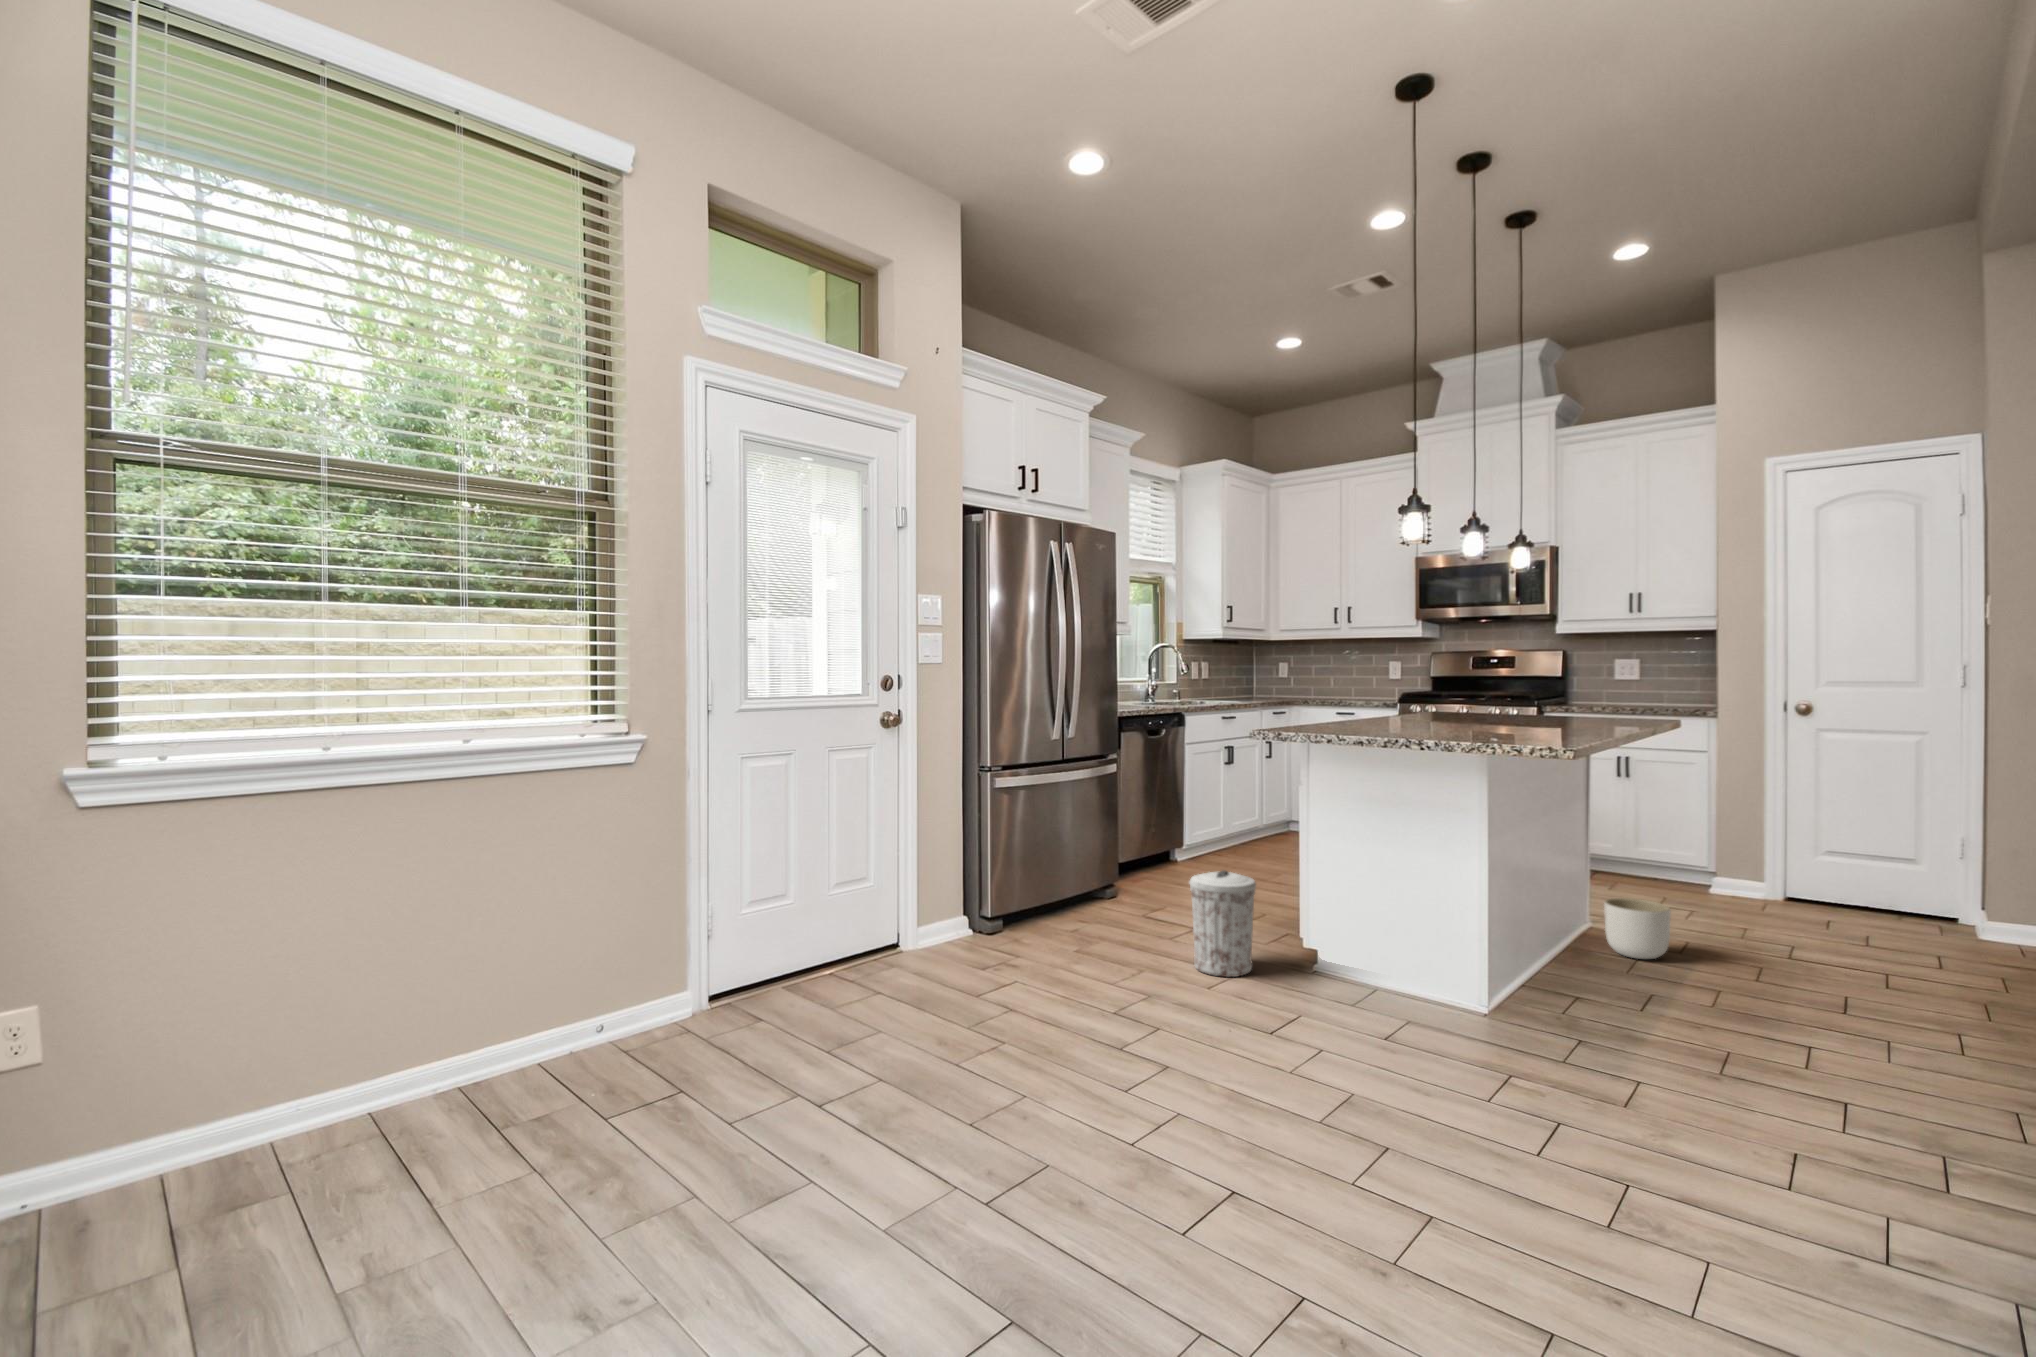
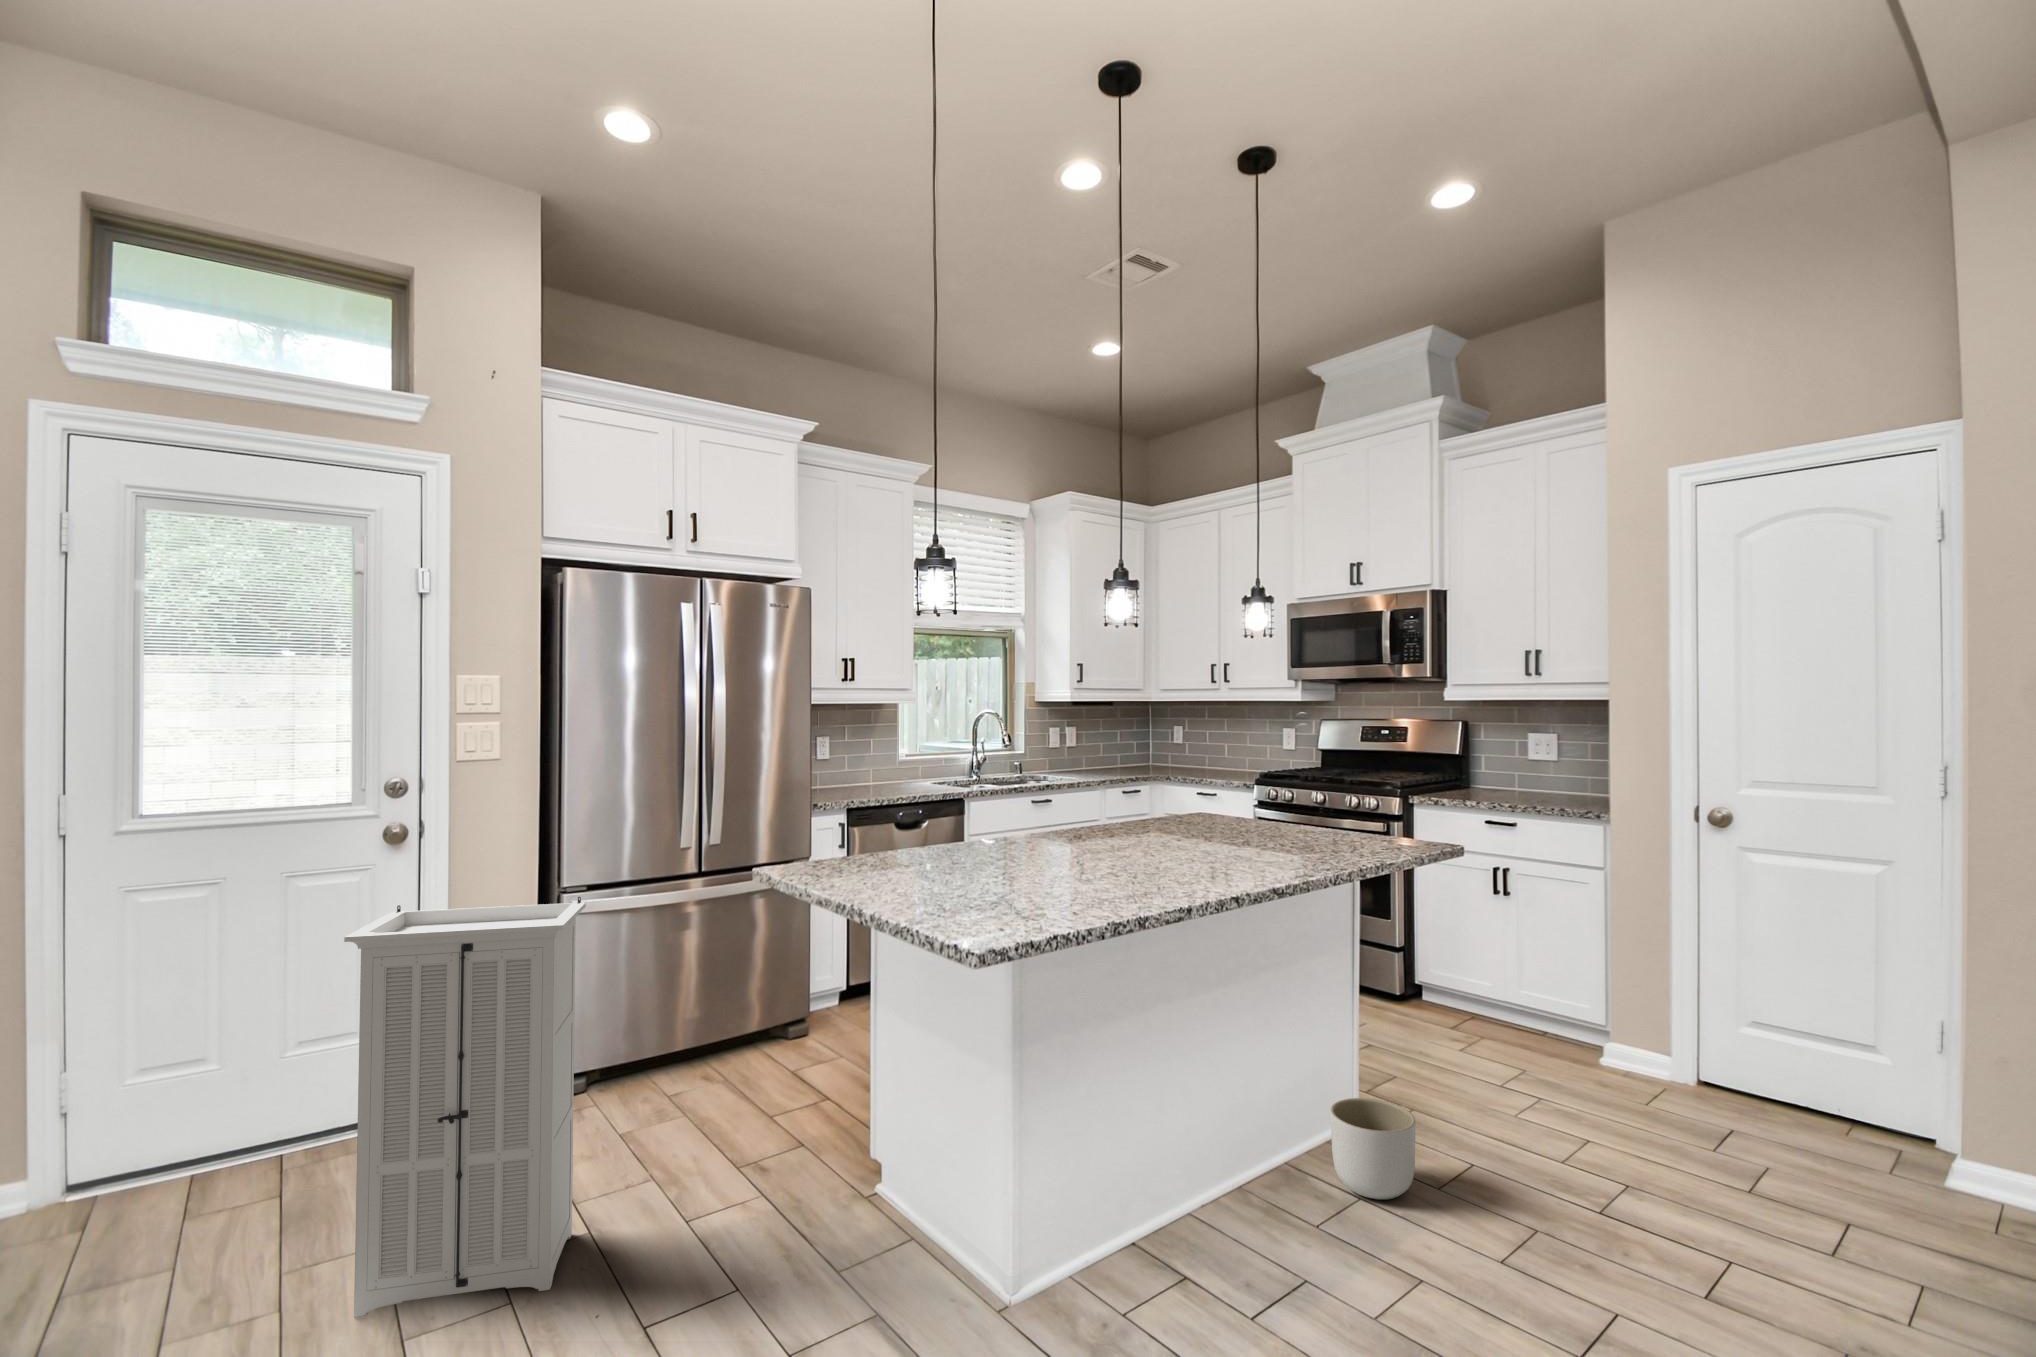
storage cabinet: none [1026,758,1183,1045] -> present [344,897,586,1317]
trash can: present [1189,870,1256,977] -> none [724,1039,815,1193]

